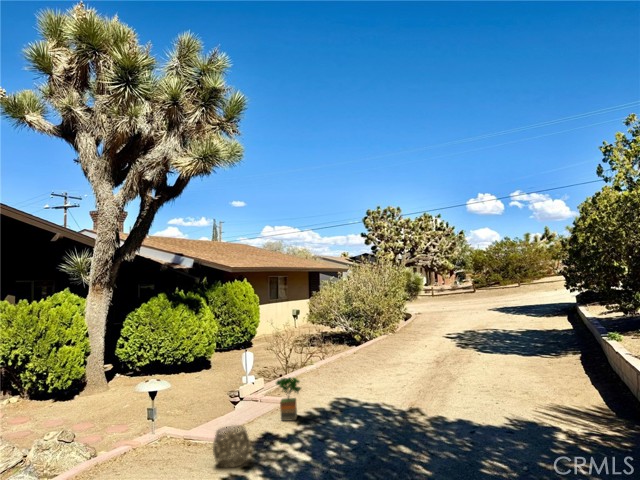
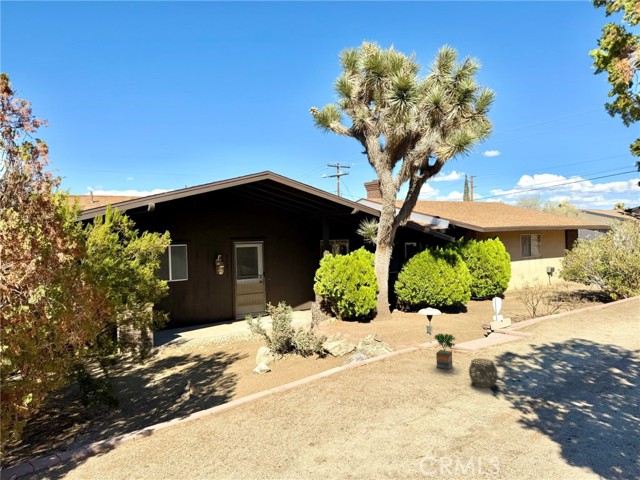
potted tree: present [276,377,301,421] -> present [435,334,455,369]

